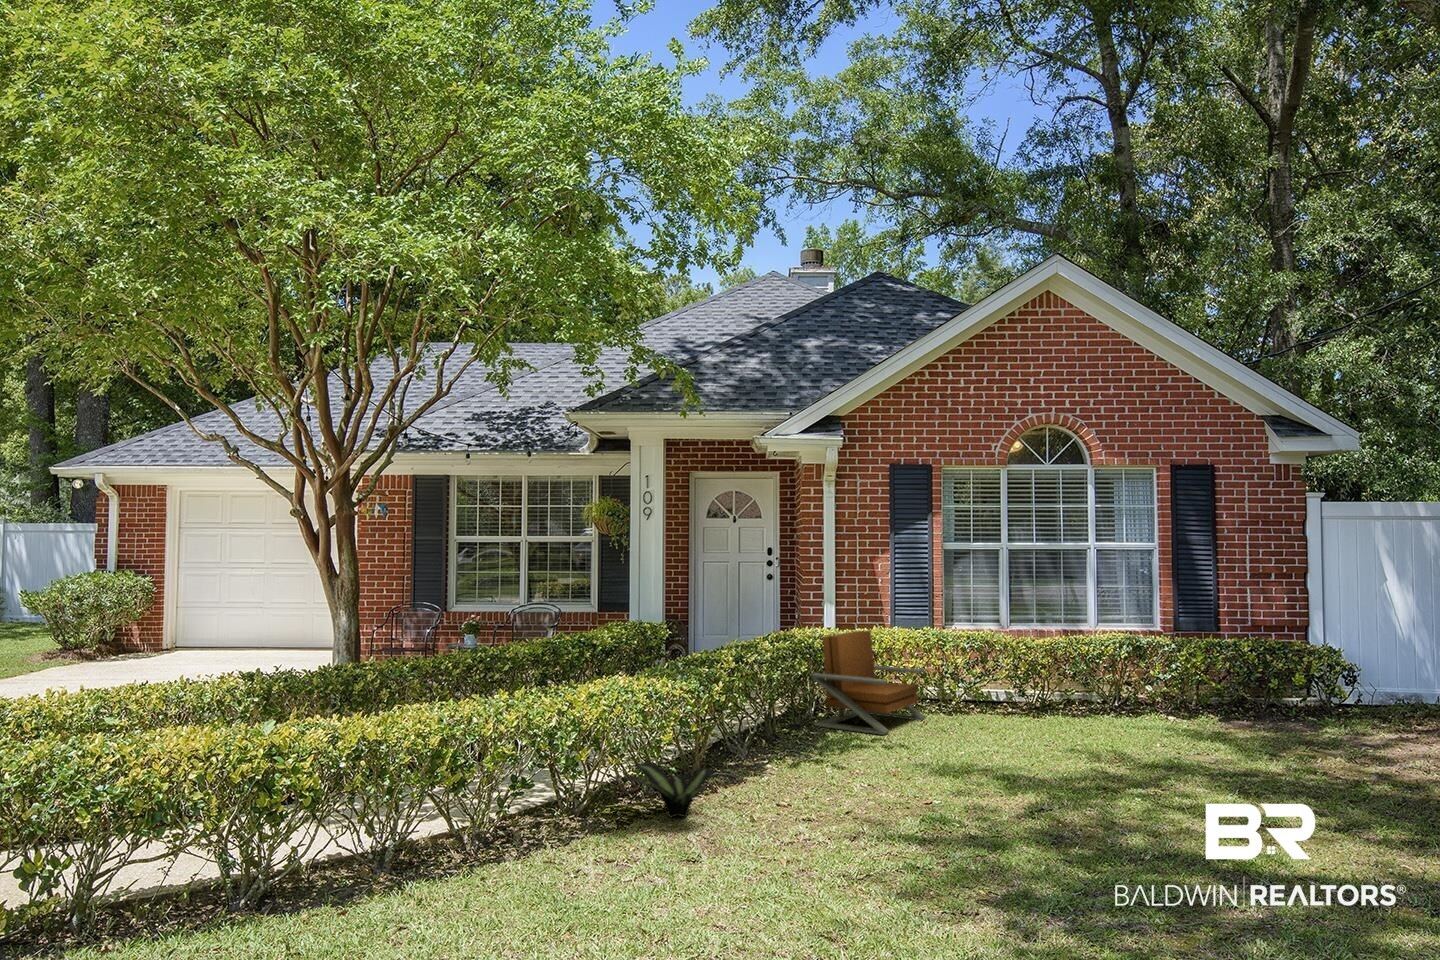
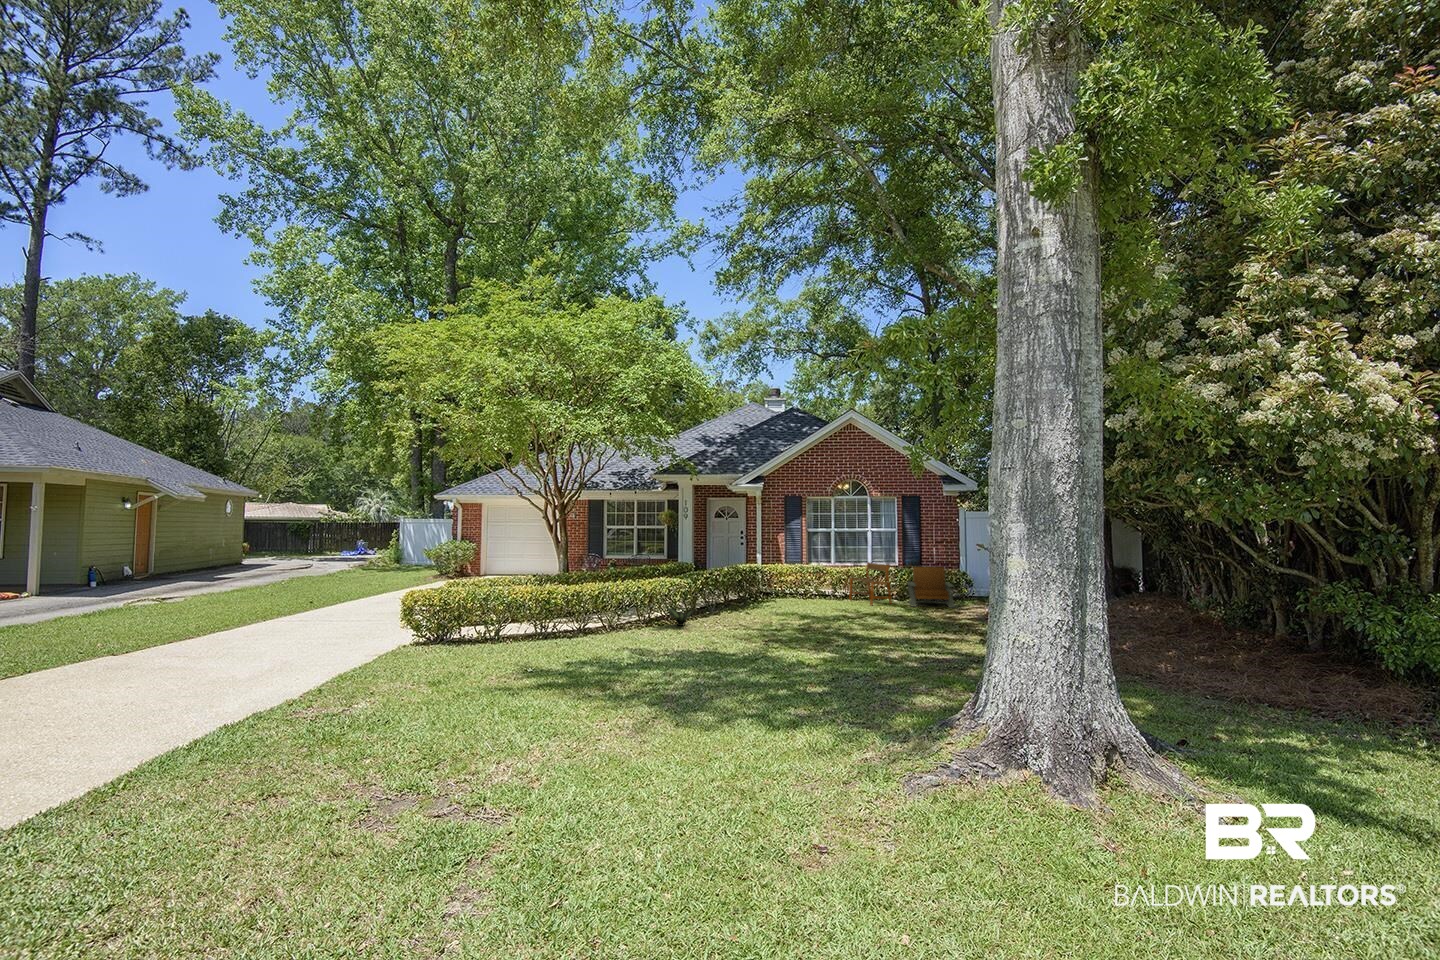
bench: none [1053,621,1170,731] -> present [849,562,892,605]
lounge chair: present [811,630,926,735] -> present [908,567,955,608]

